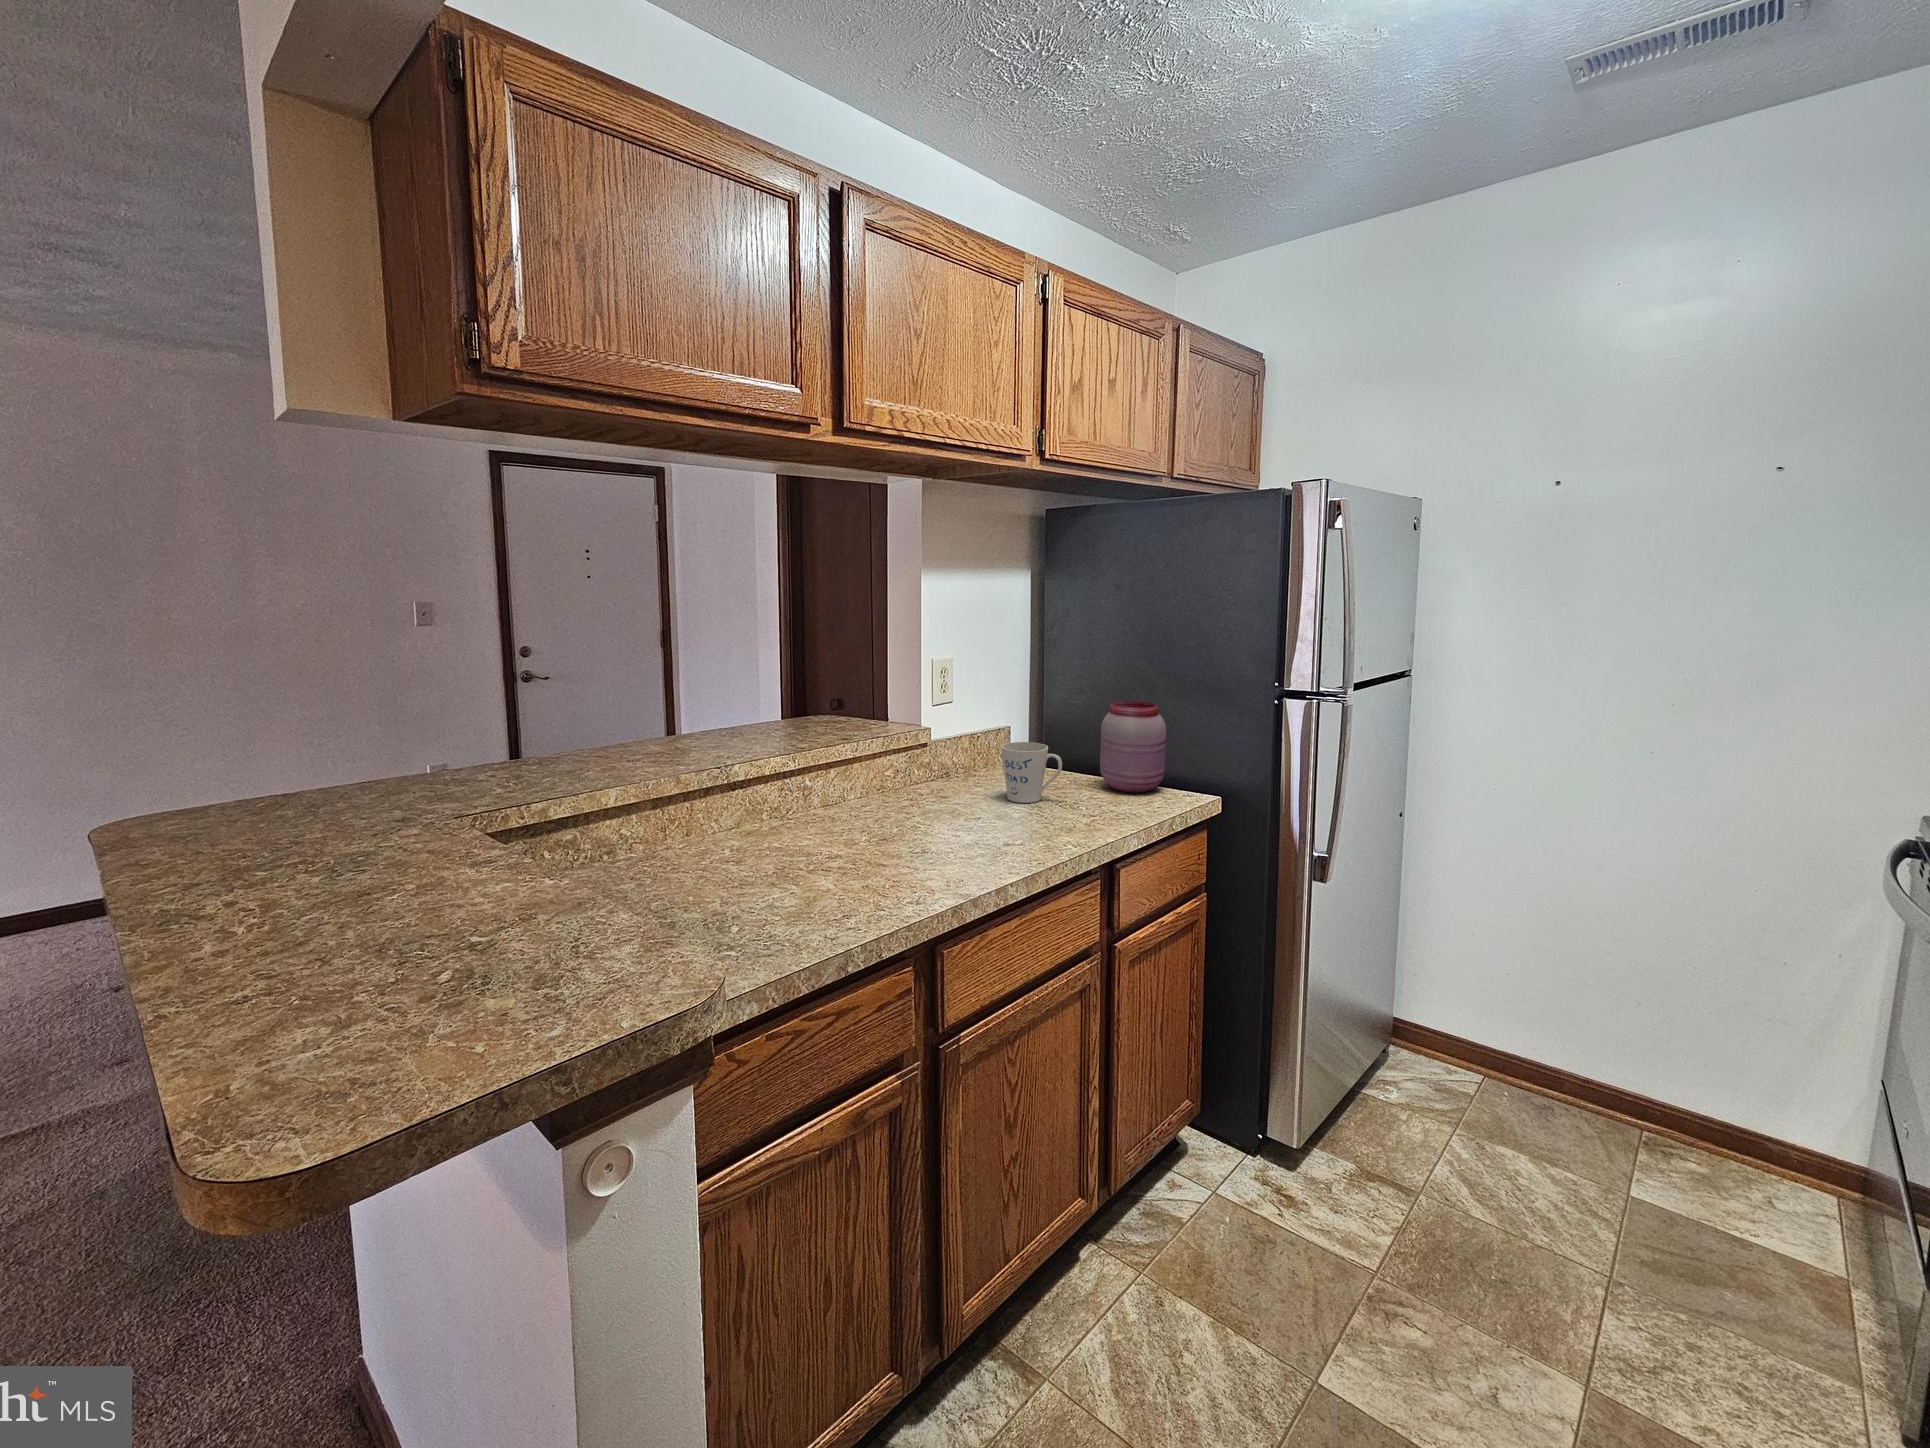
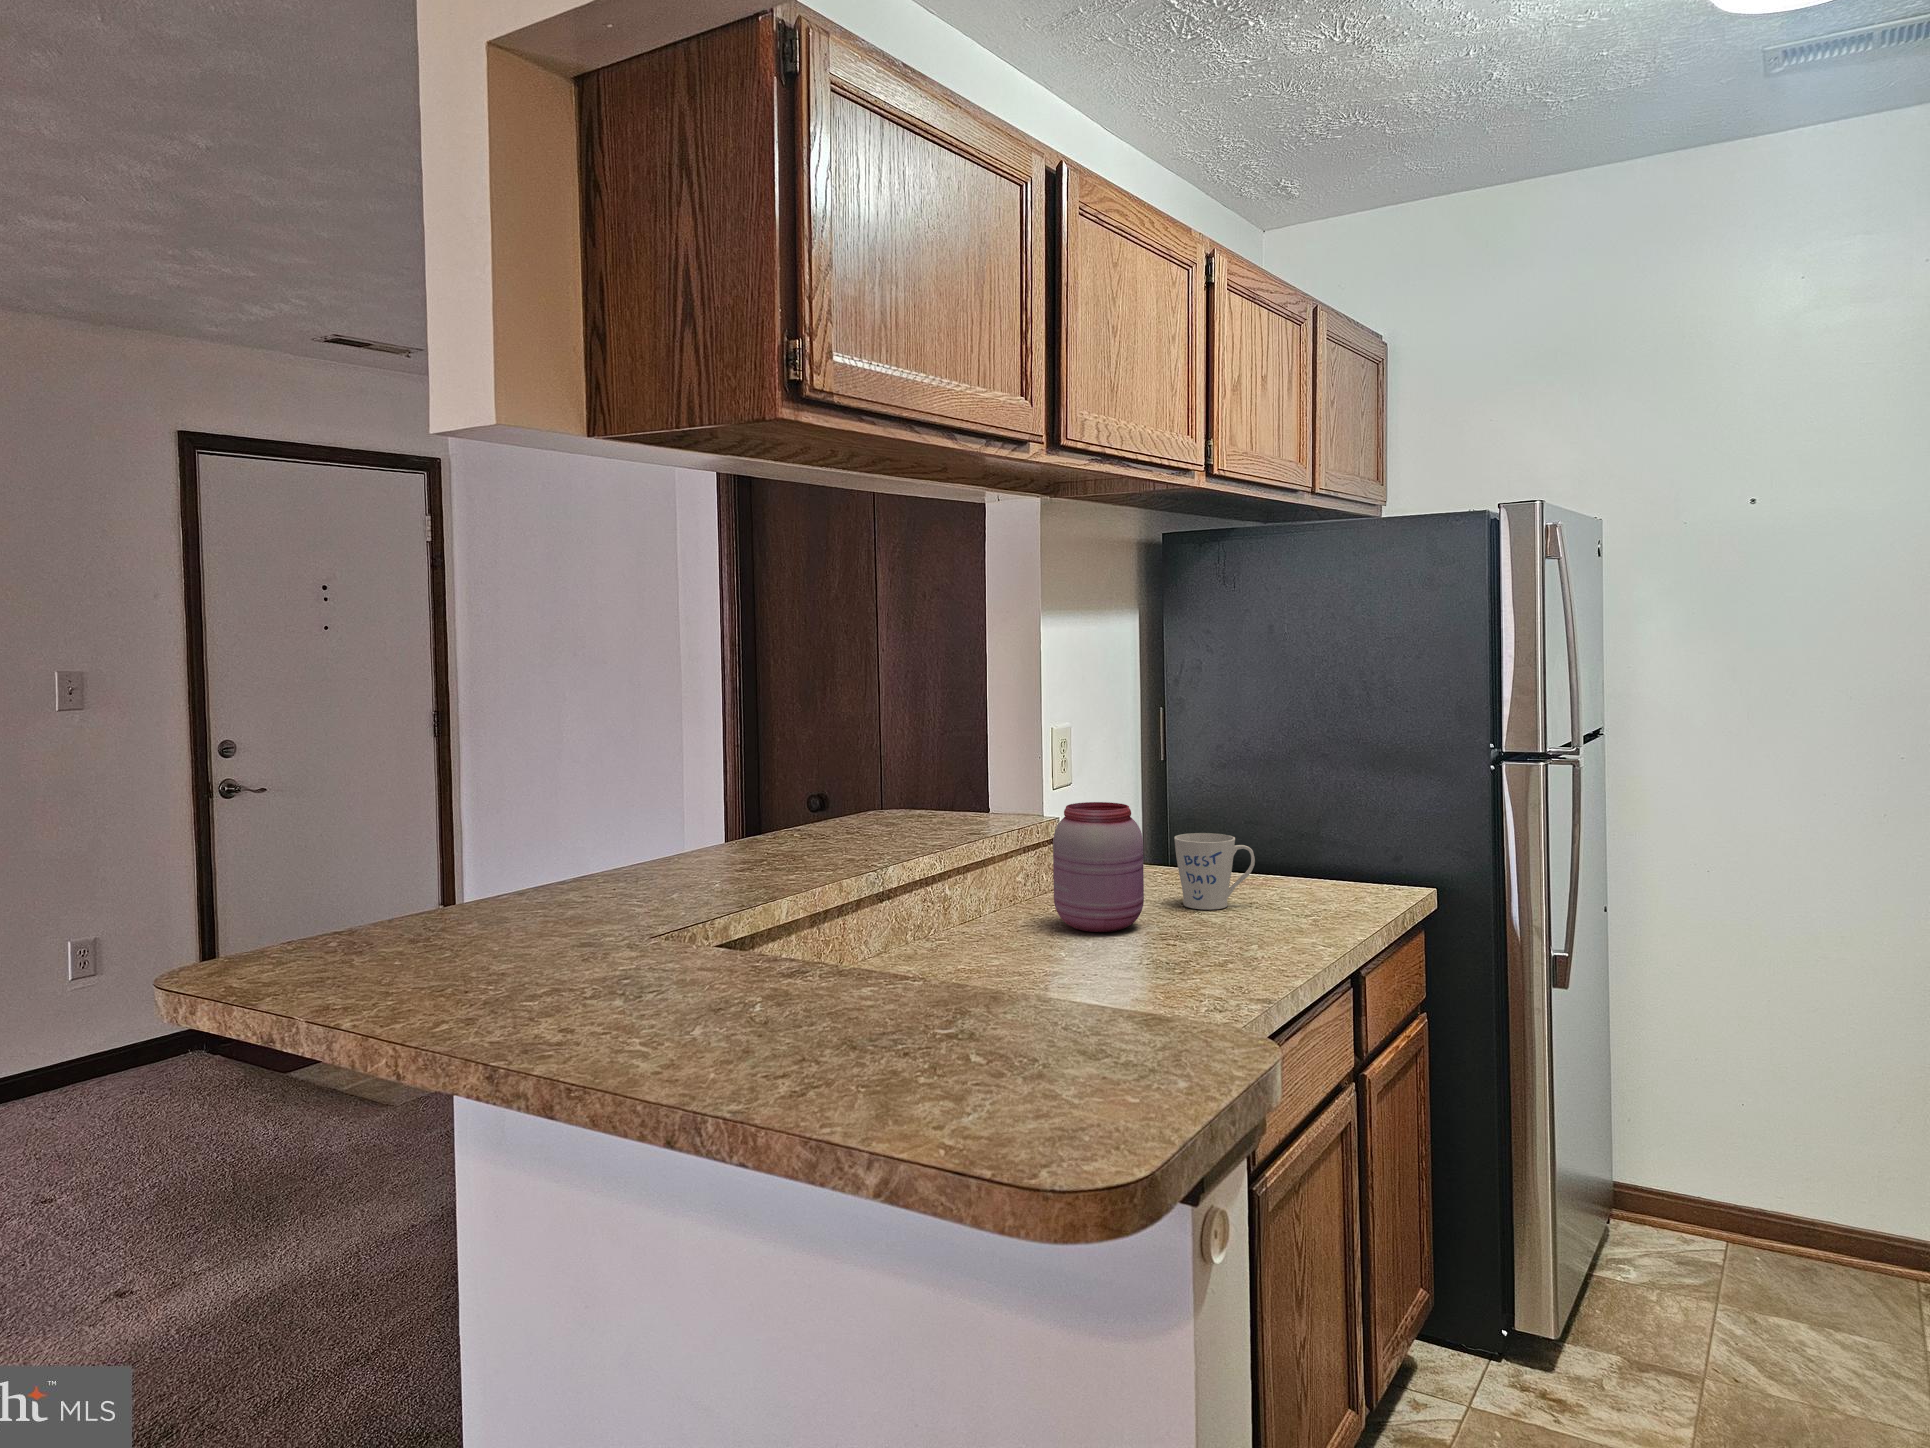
jar: present [1100,701,1166,792] -> present [1053,802,1144,932]

